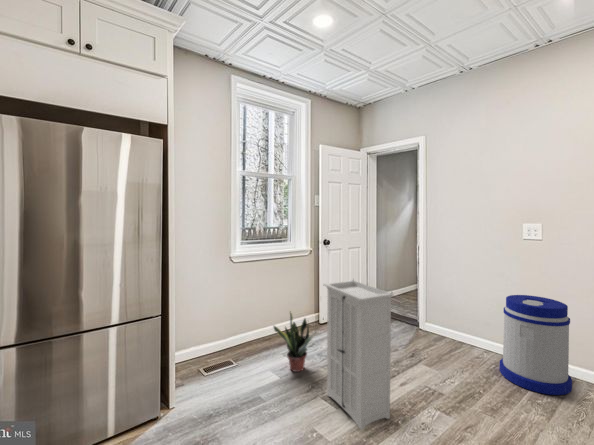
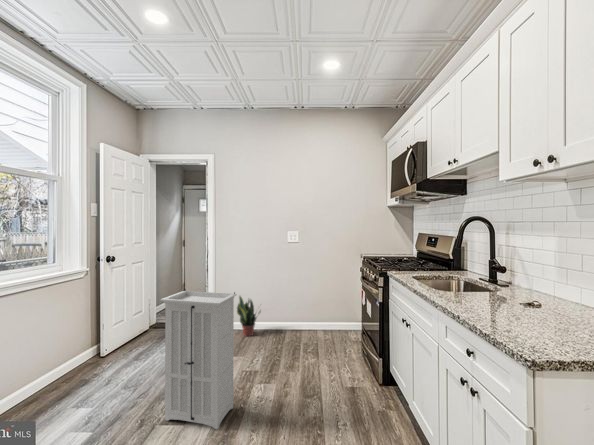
trash can: present [500,295,572,395] -> none [278,281,317,346]
potted plant: present [274,313,315,372] -> present [237,296,261,337]

